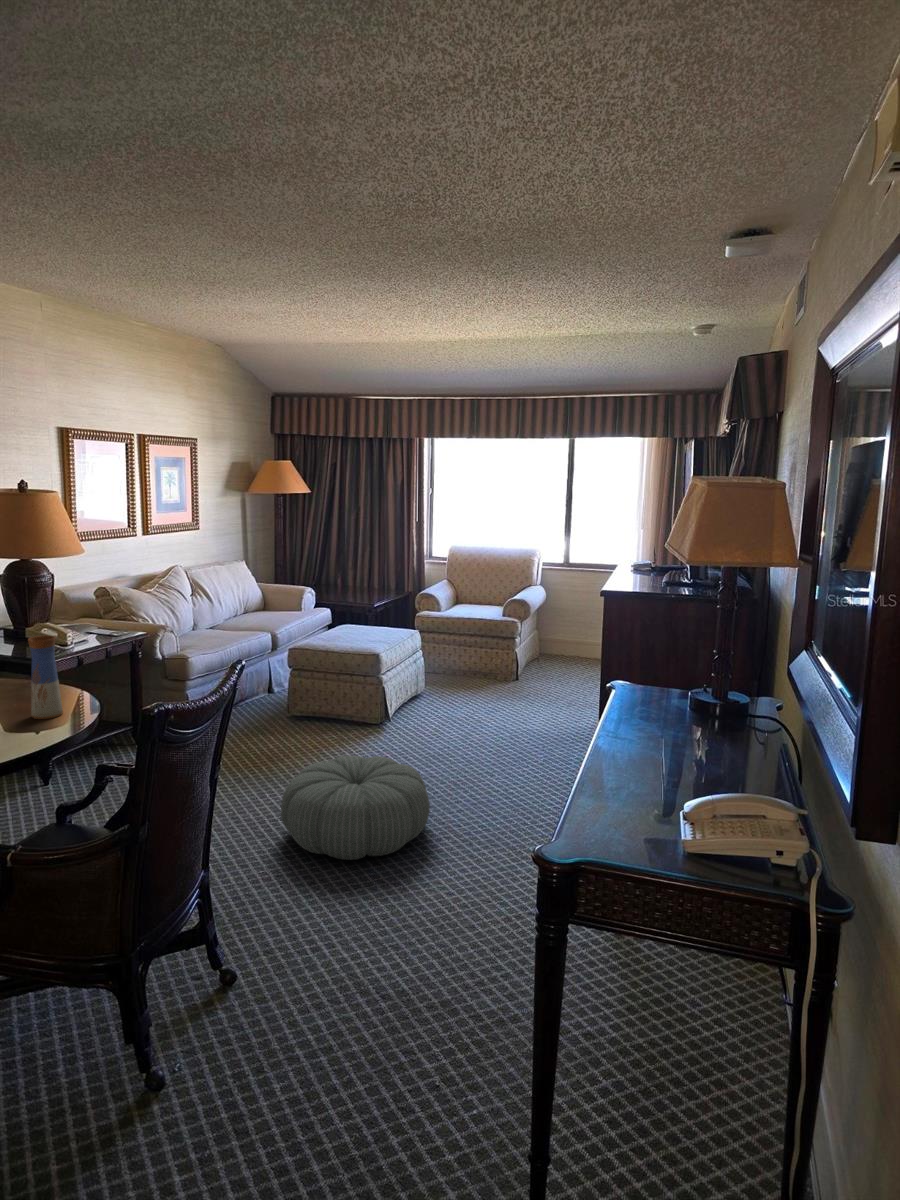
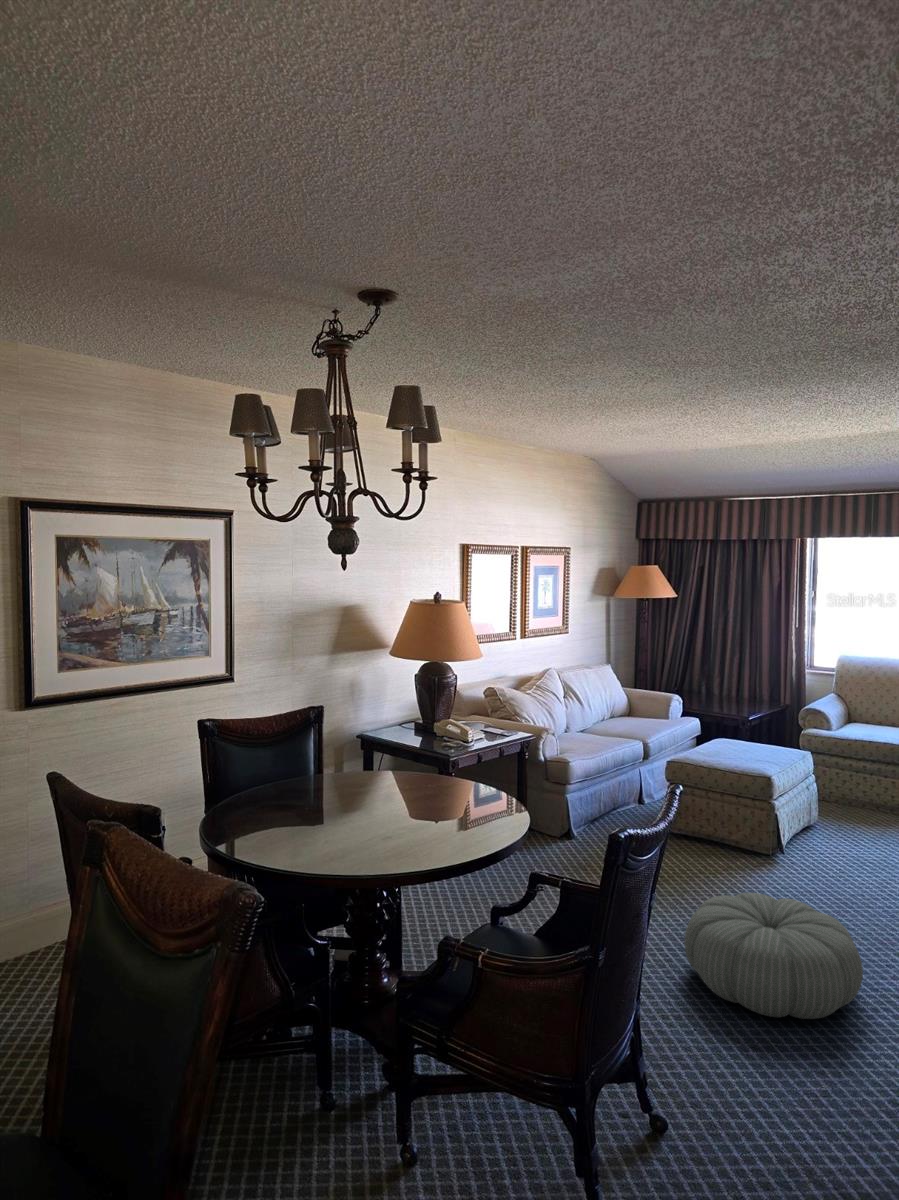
vase: present [28,636,63,719] -> none [470,741,495,819]

